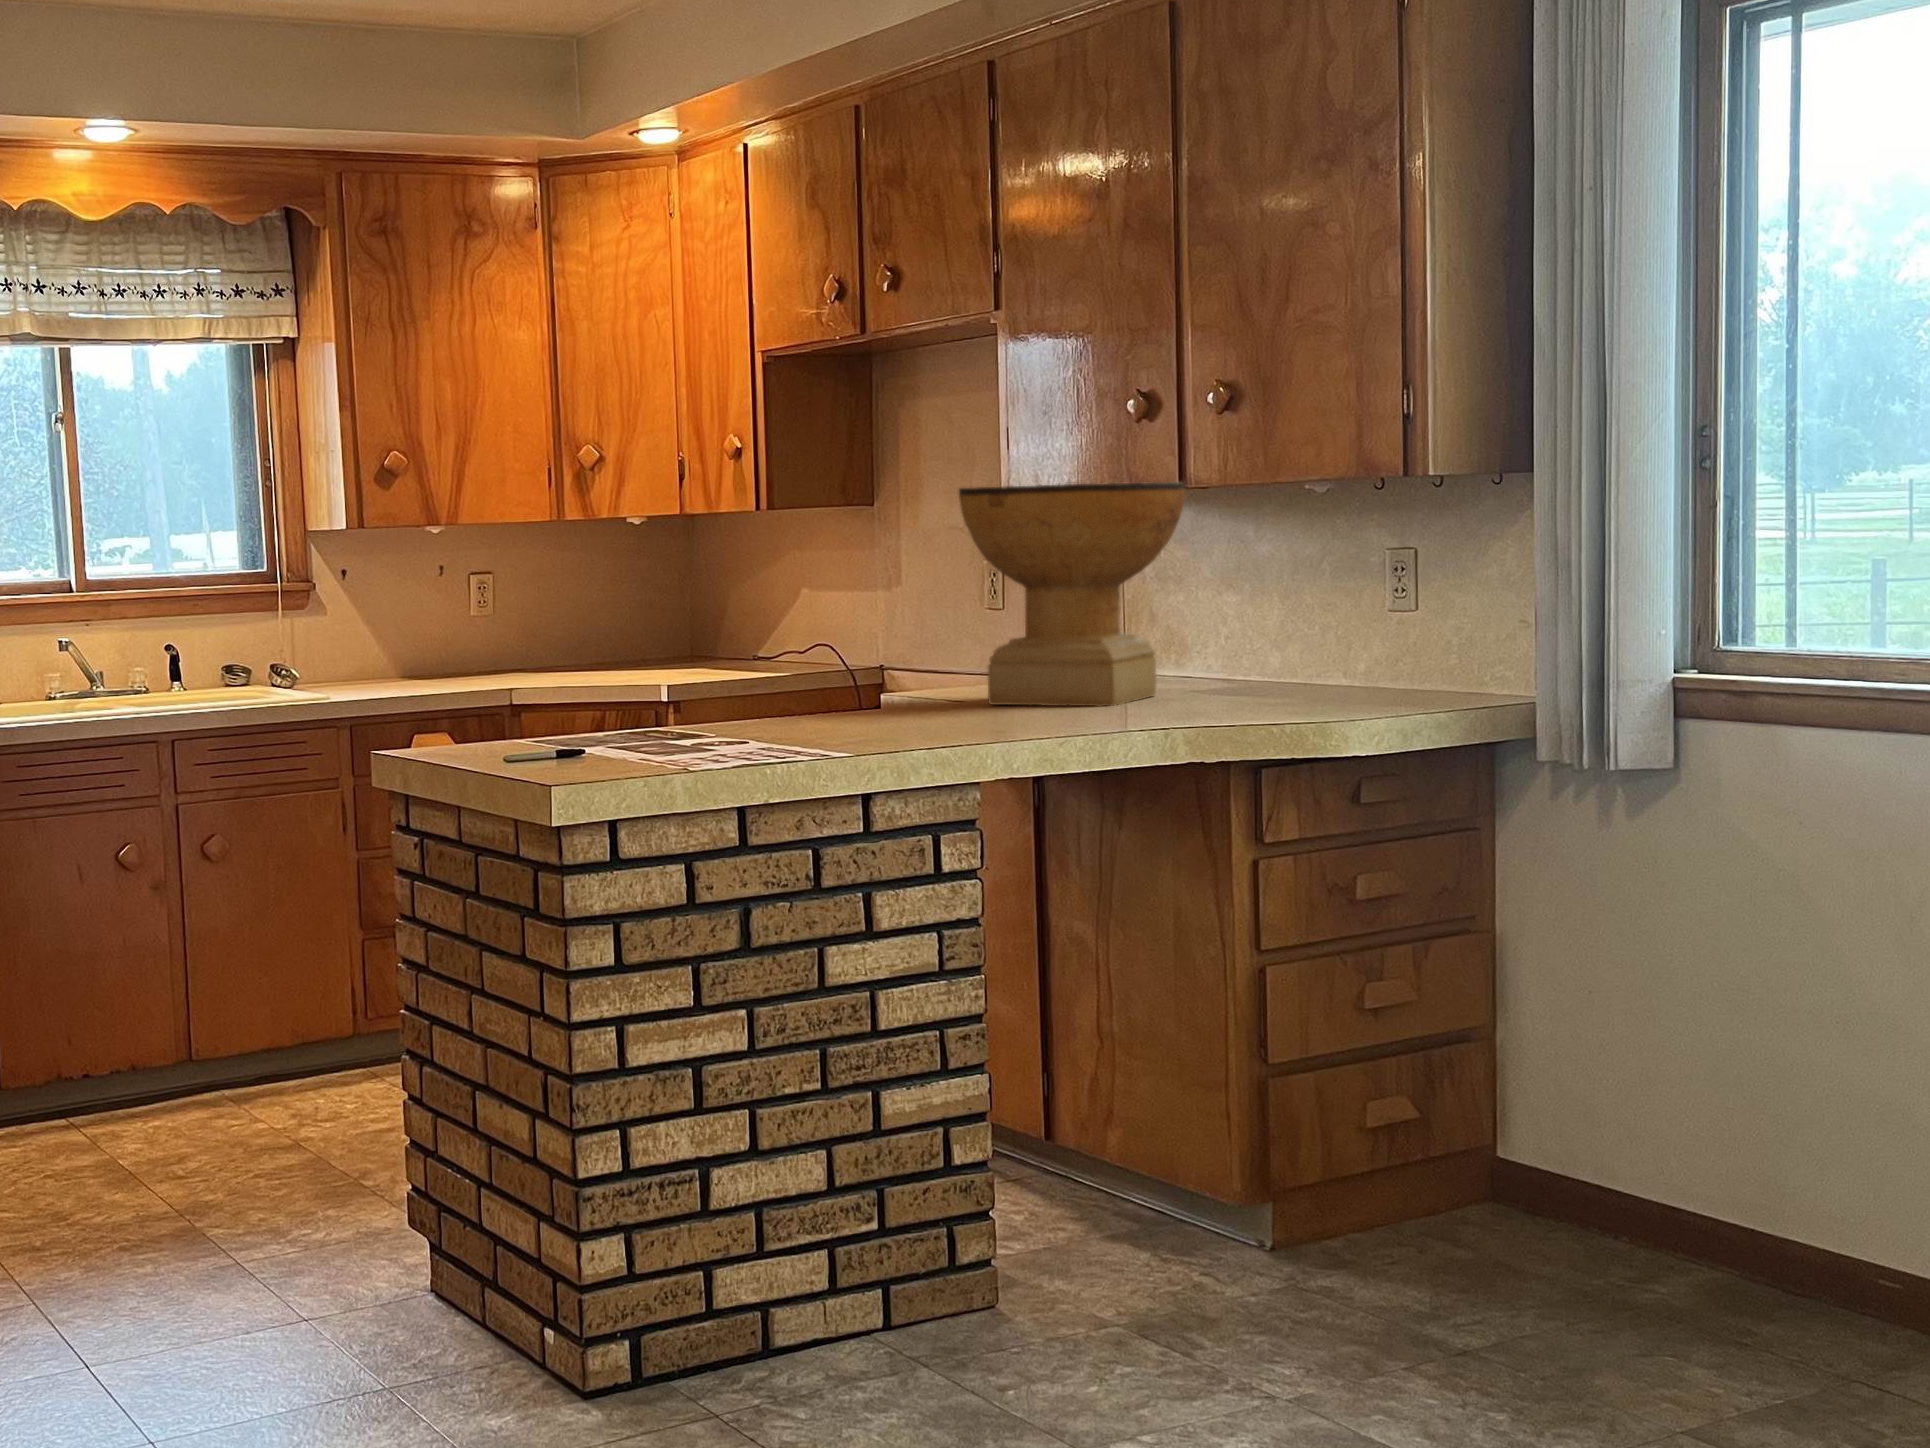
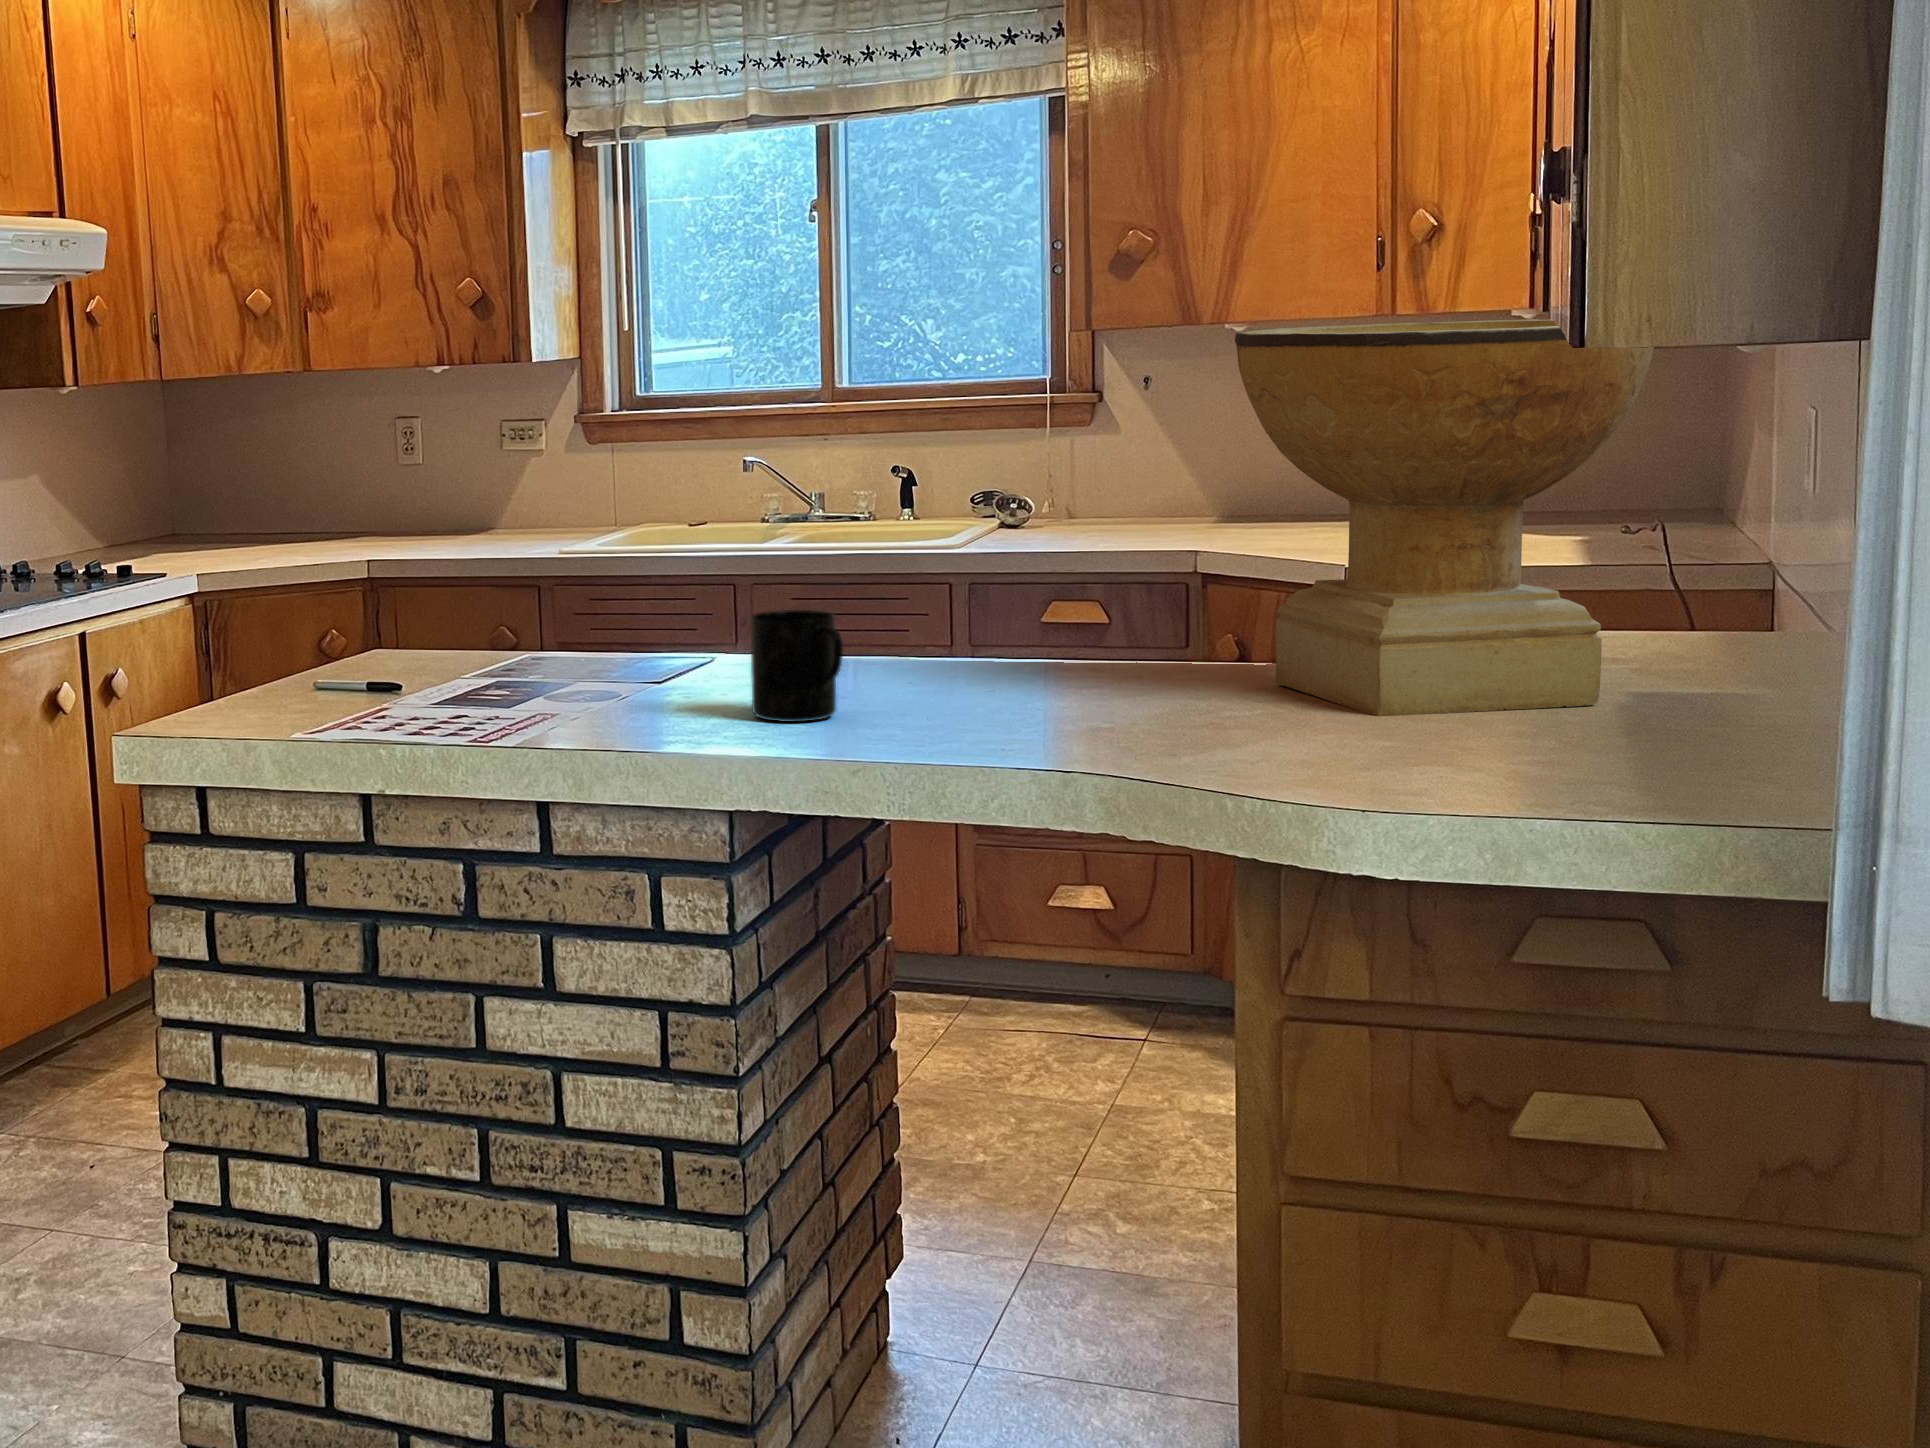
mug: none [864,662,940,735] -> present [750,610,843,722]

